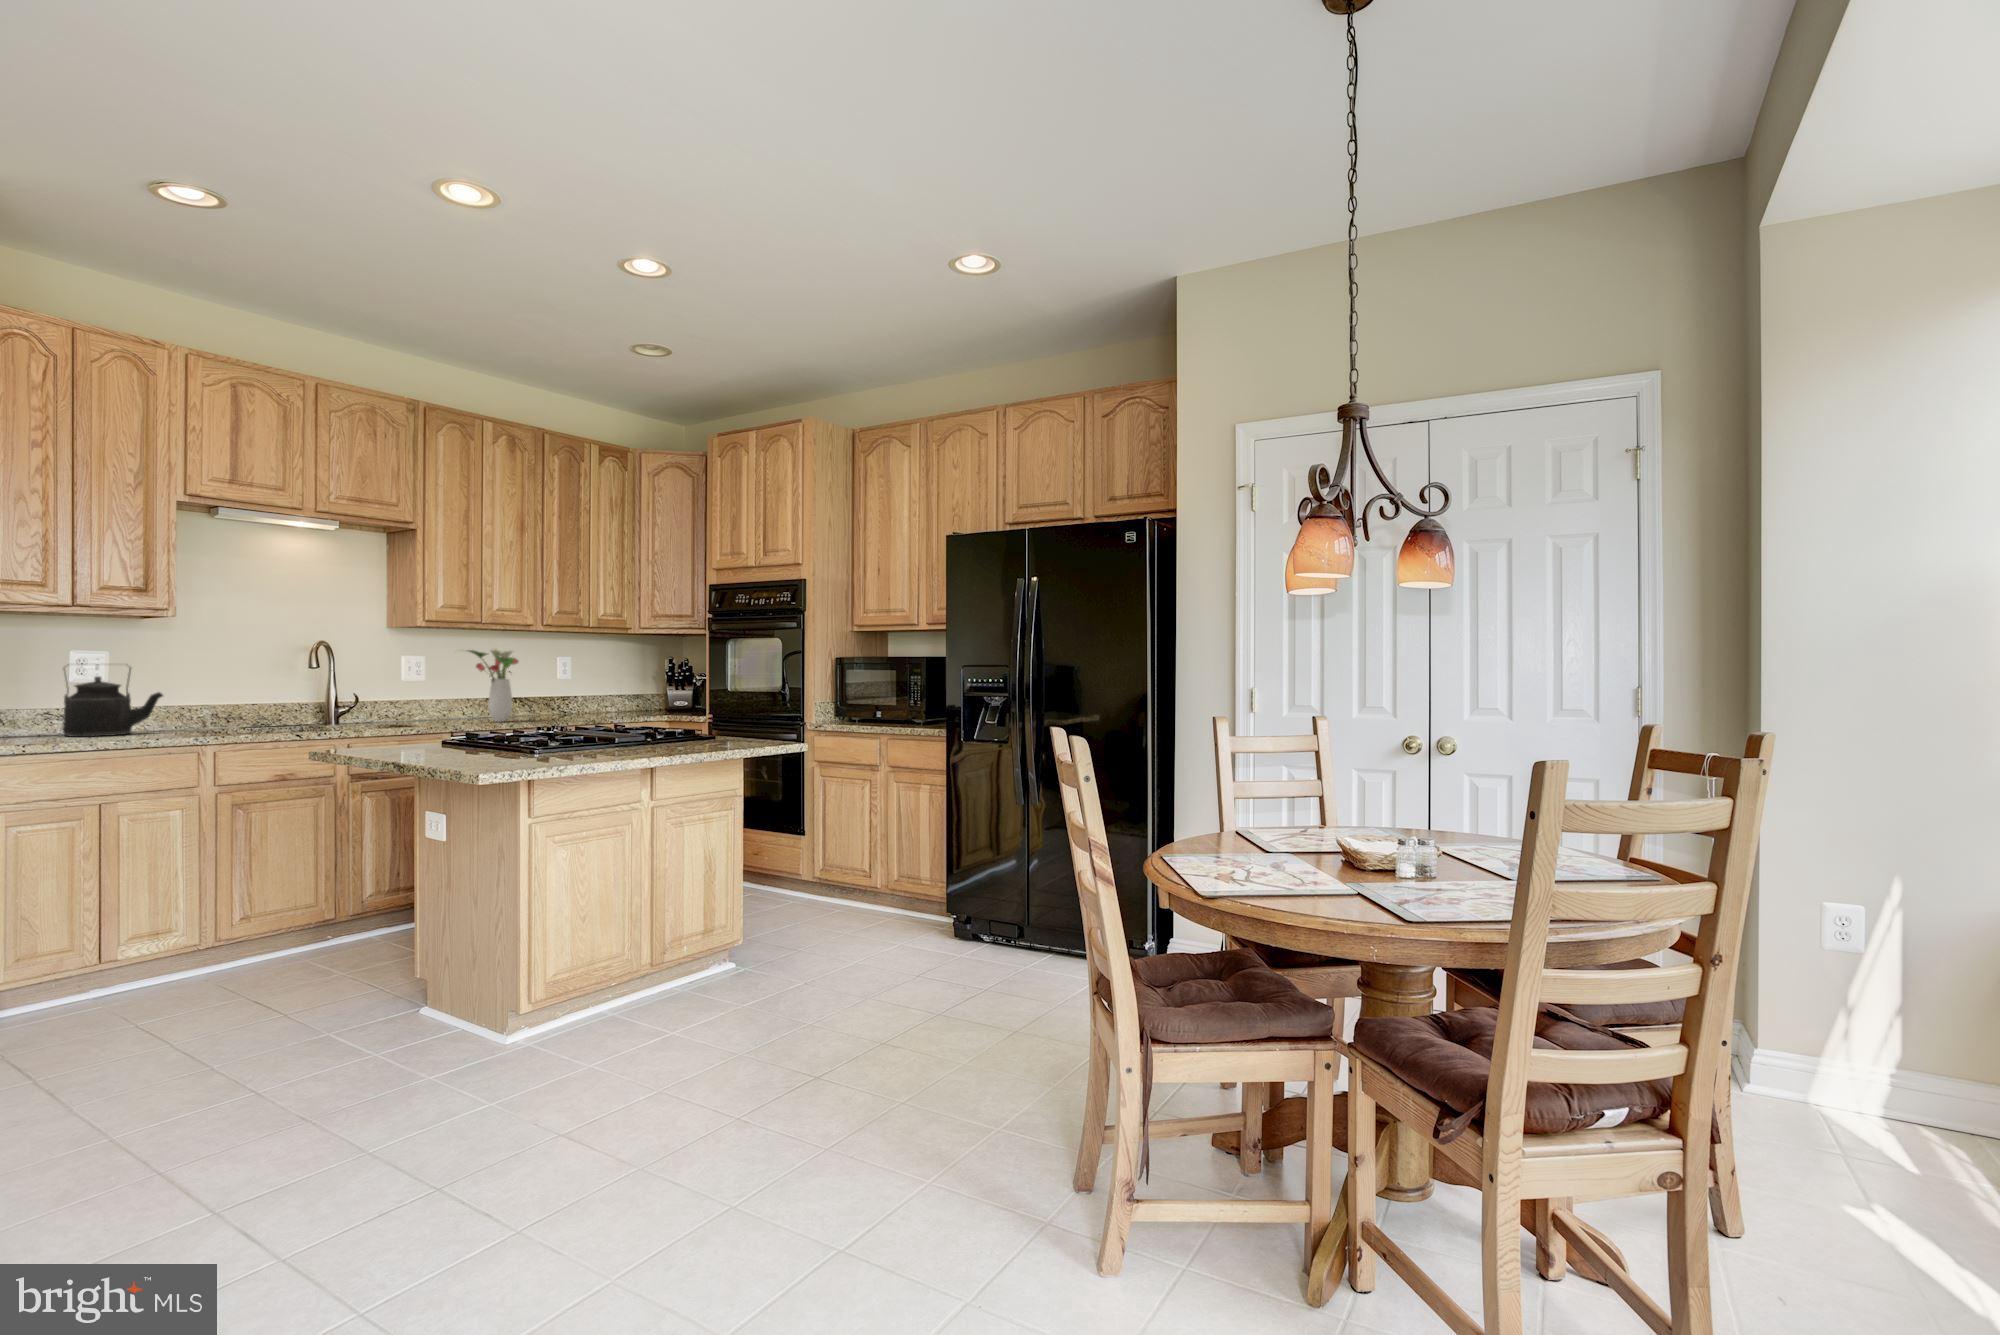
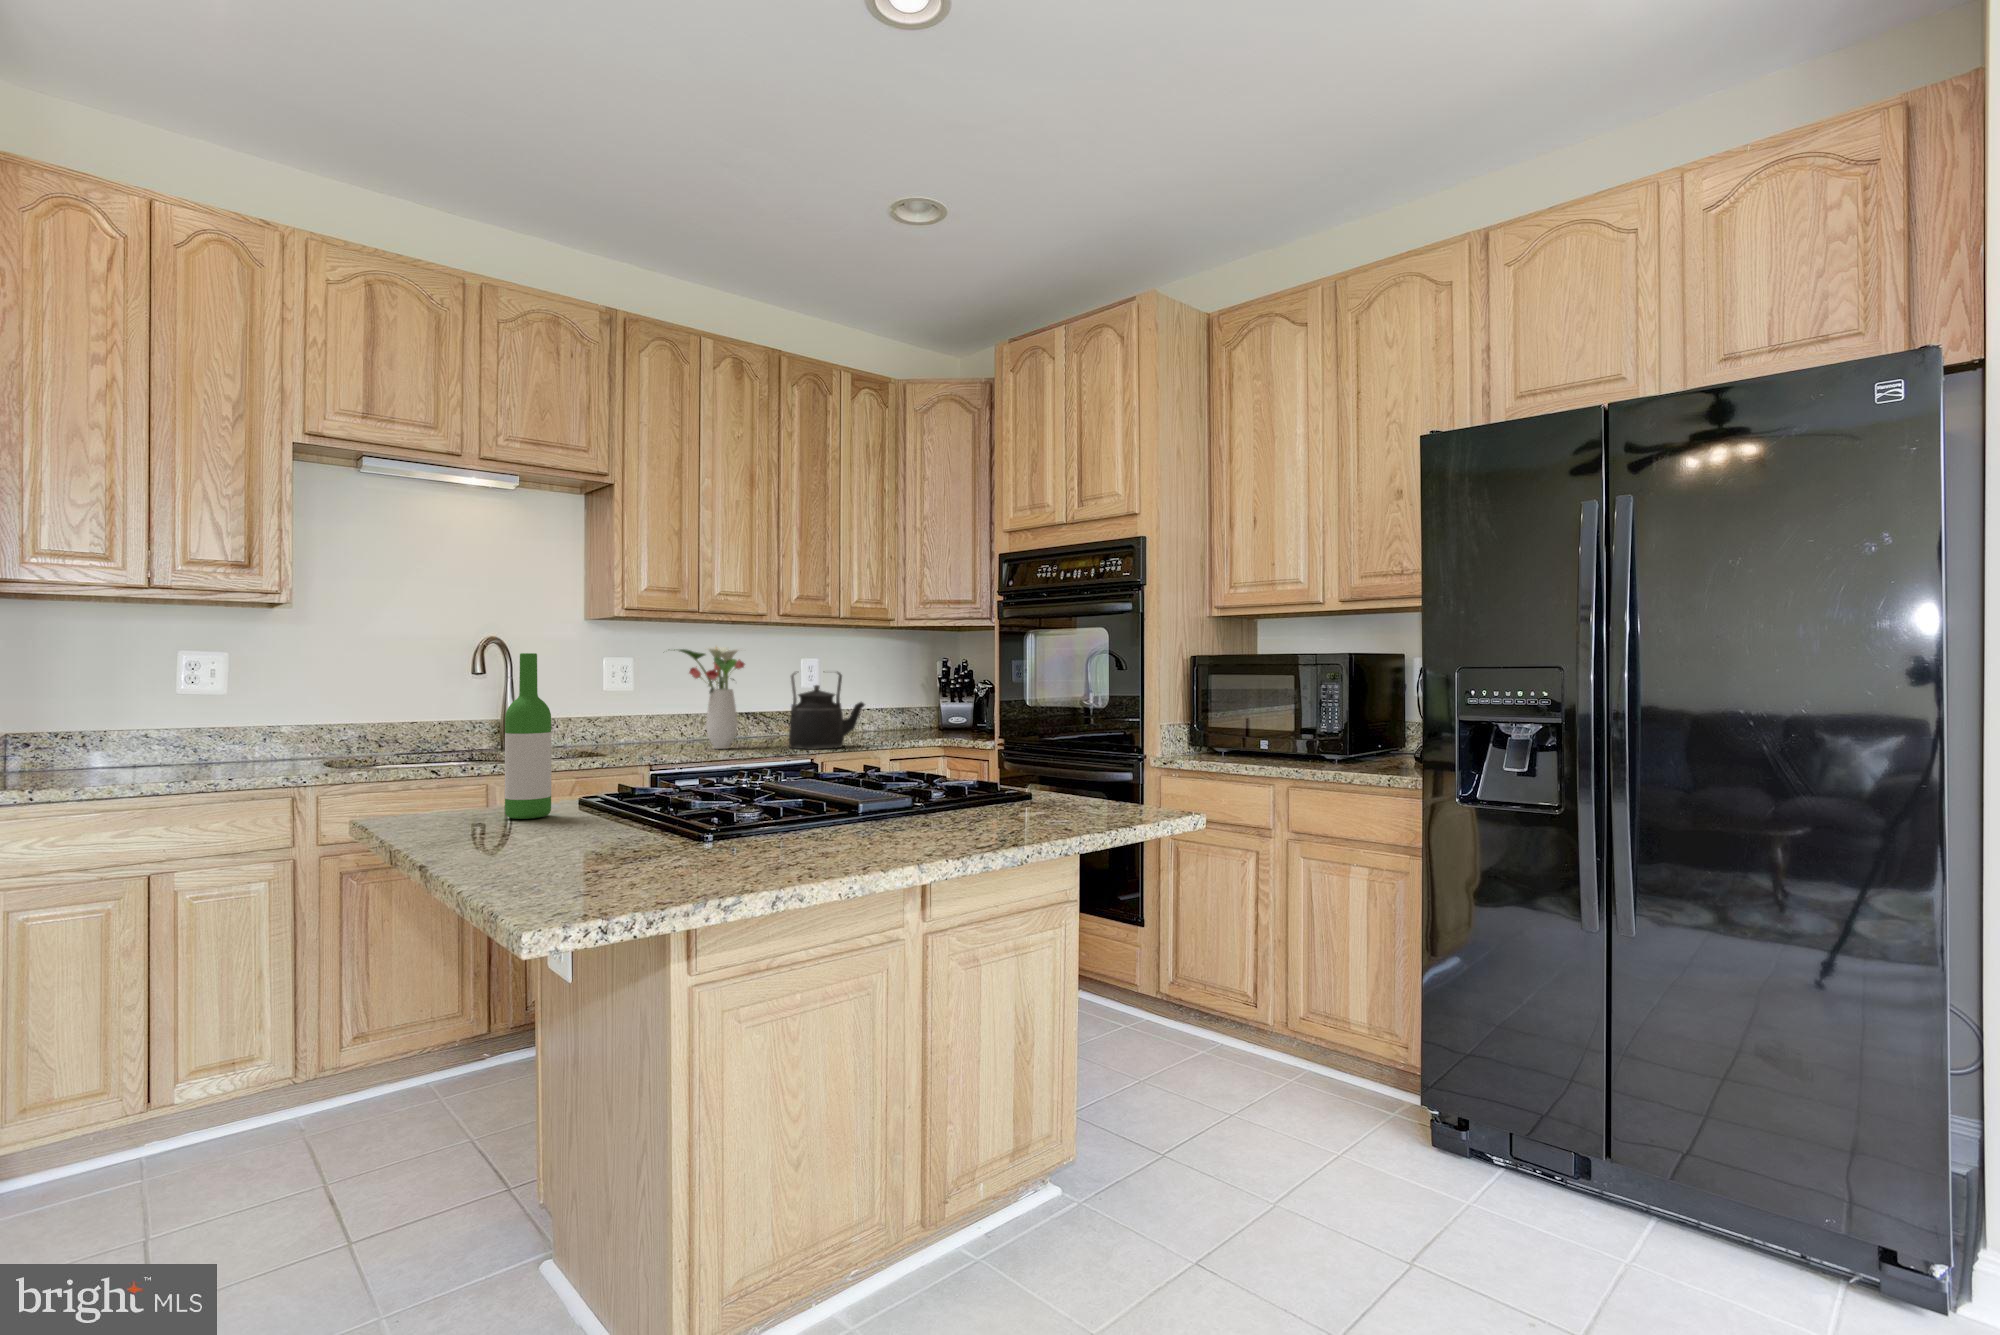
wine bottle: none [399,657,427,751] -> present [505,653,551,819]
kettle: present [63,667,163,737] -> present [789,672,865,749]

